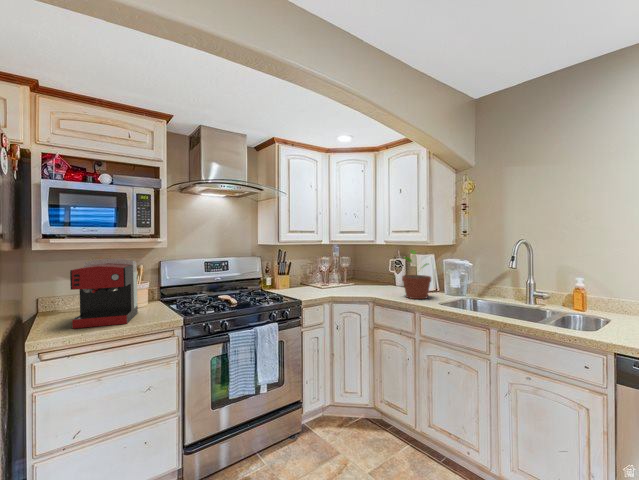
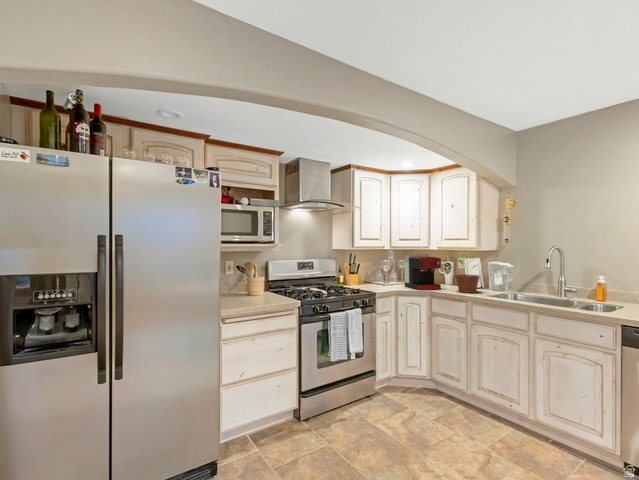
coffee maker: present [70,259,138,329] -> present [404,253,441,290]

